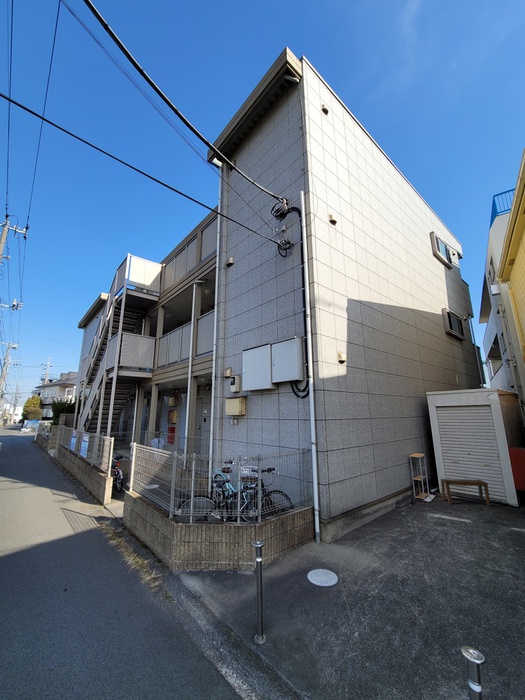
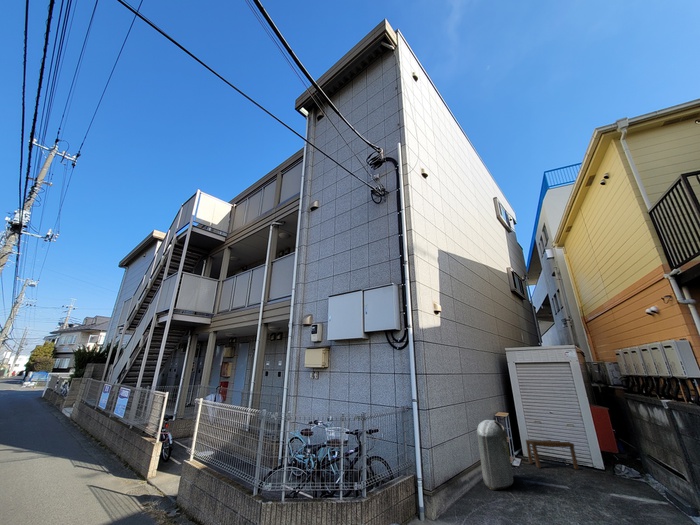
trash can: none [384,460,418,521] -> present [477,420,513,490]

